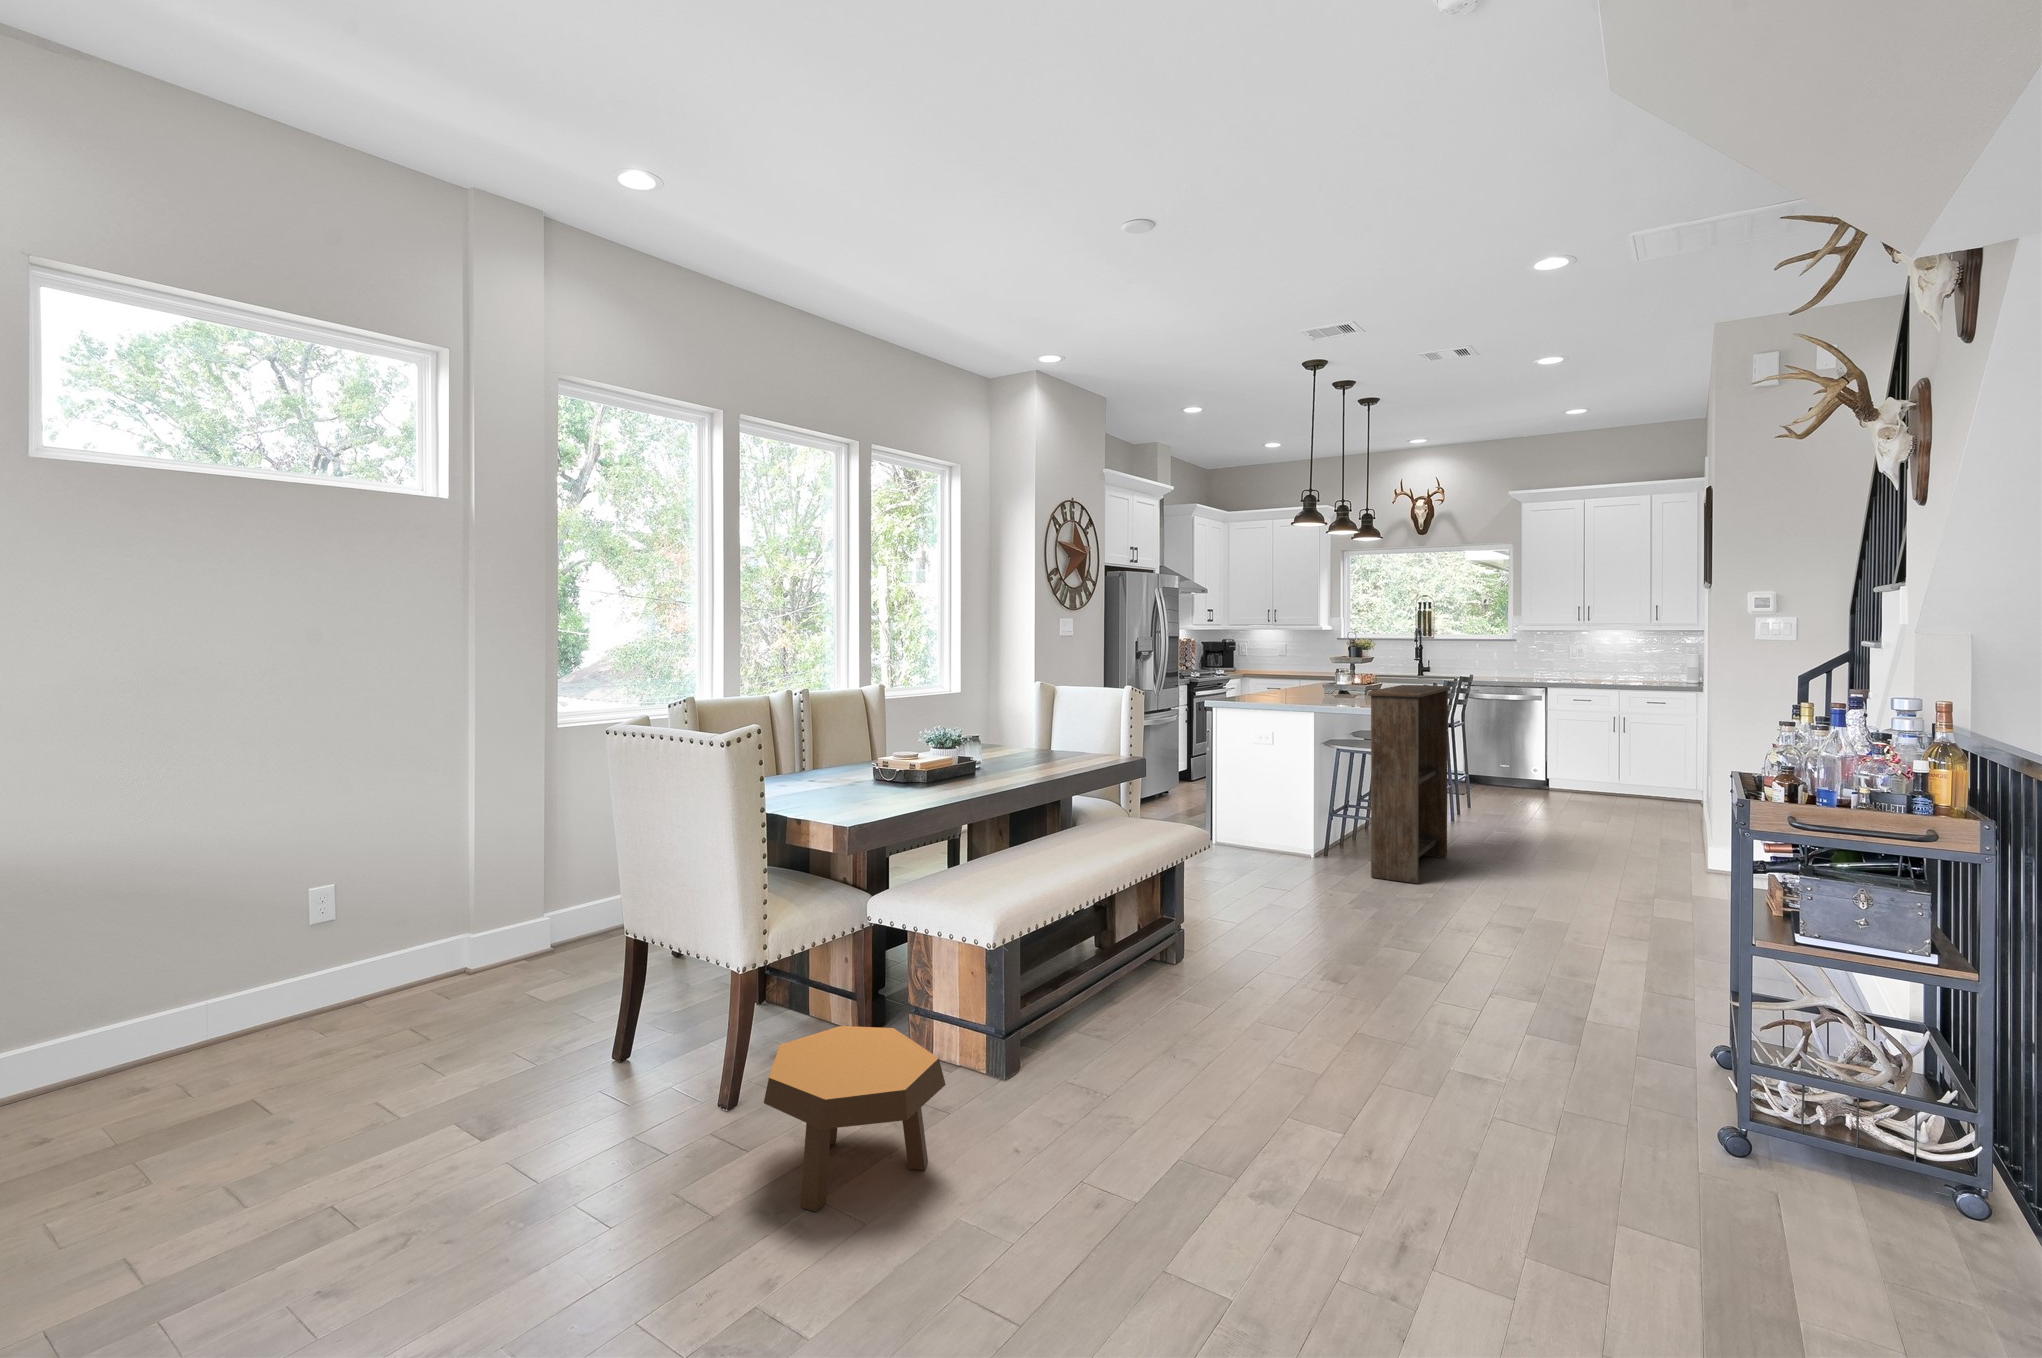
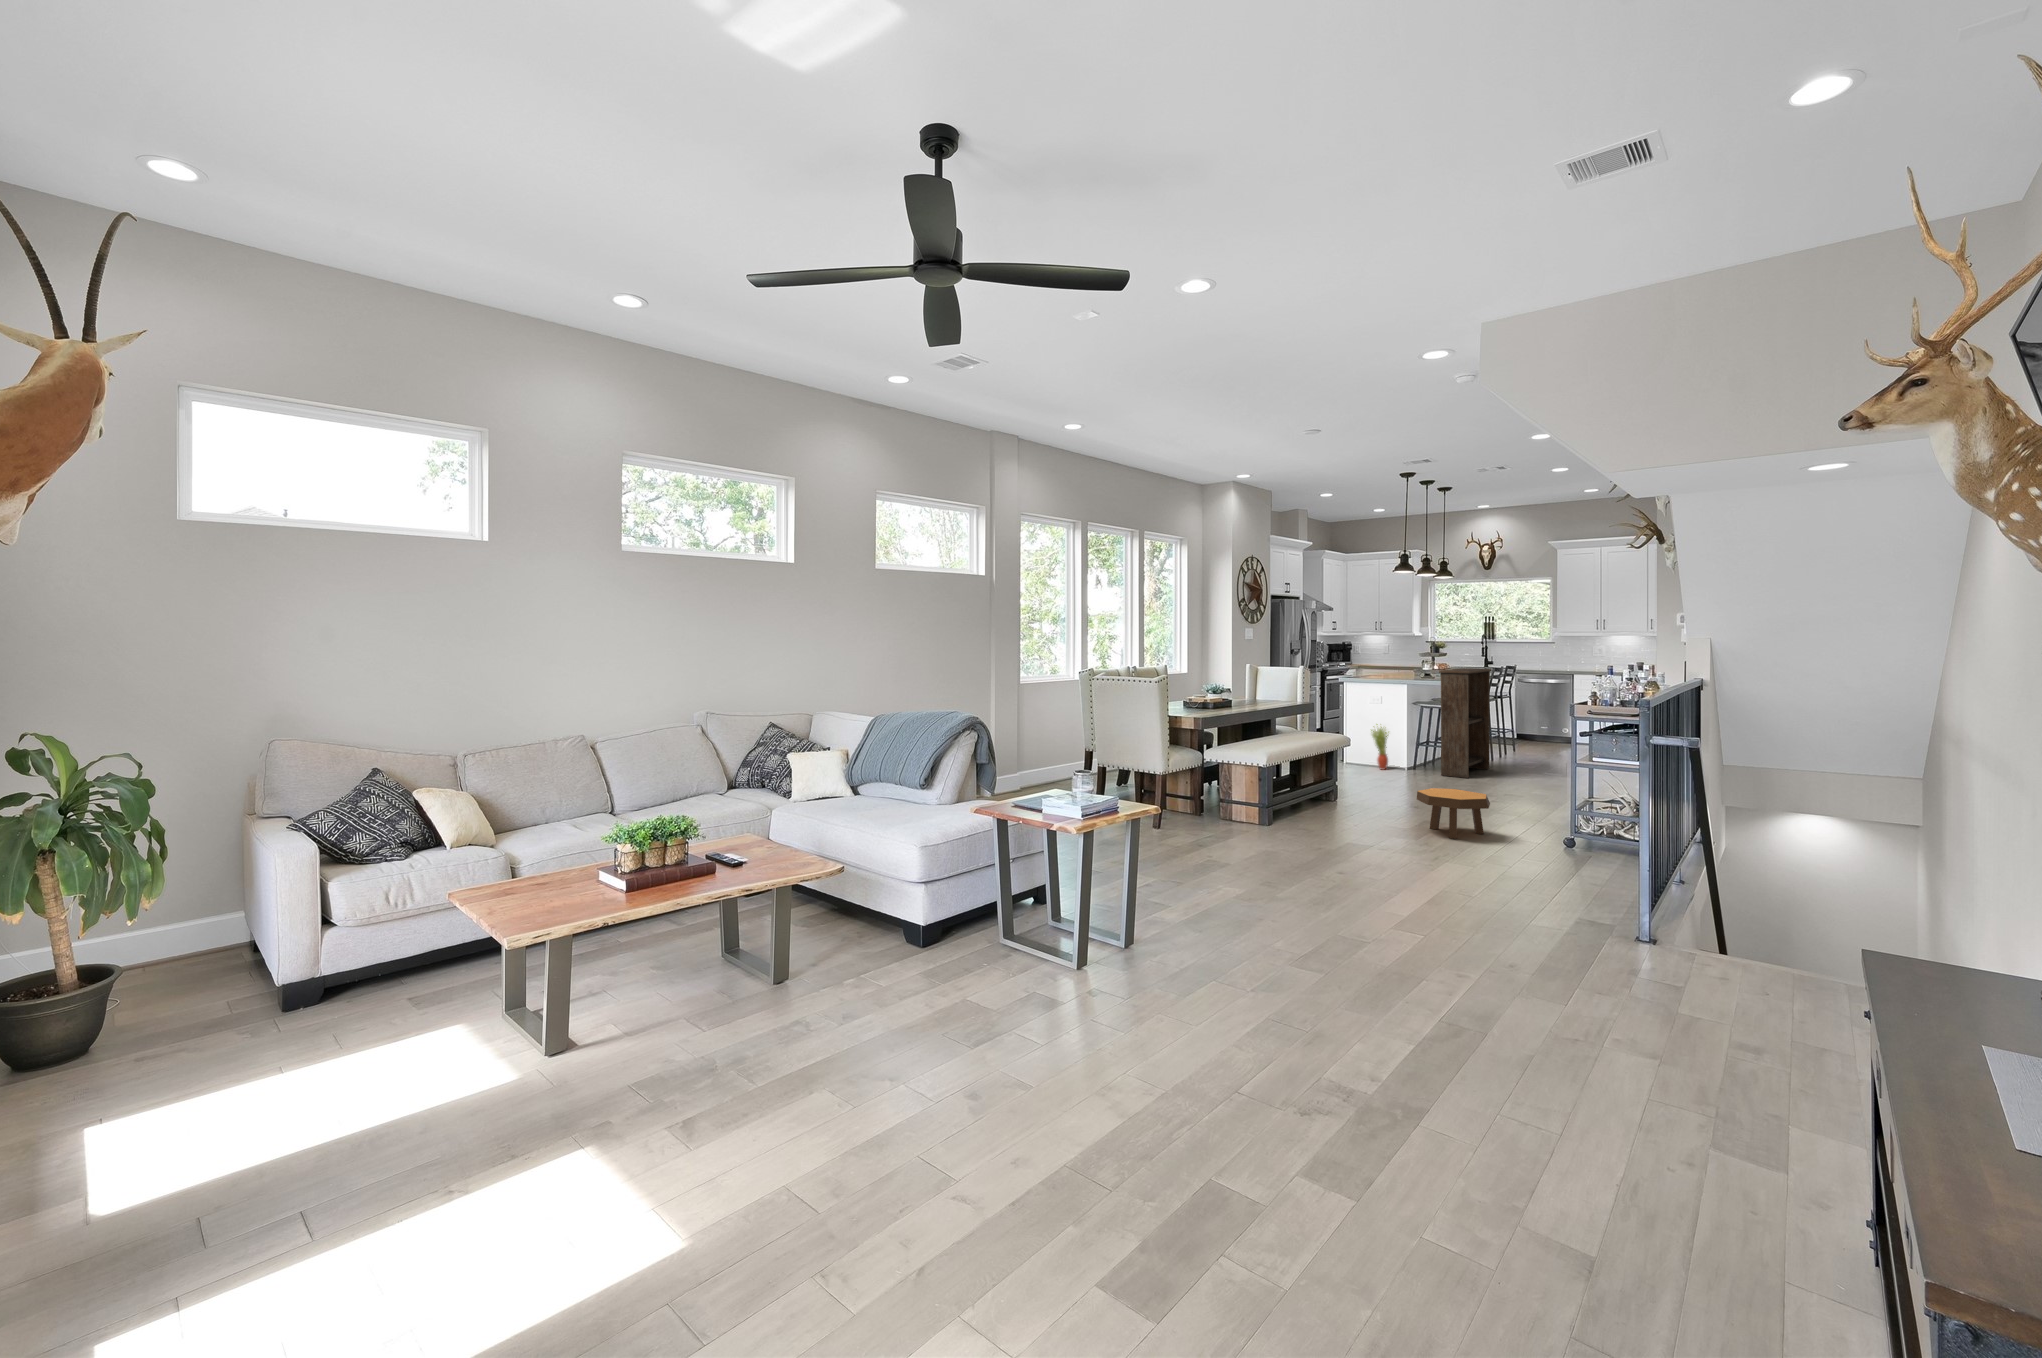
potted plant: none [1252,782,1286,863] -> present [1371,724,1389,769]
footstool: present [764,1026,946,1212] -> present [1417,788,1490,839]

